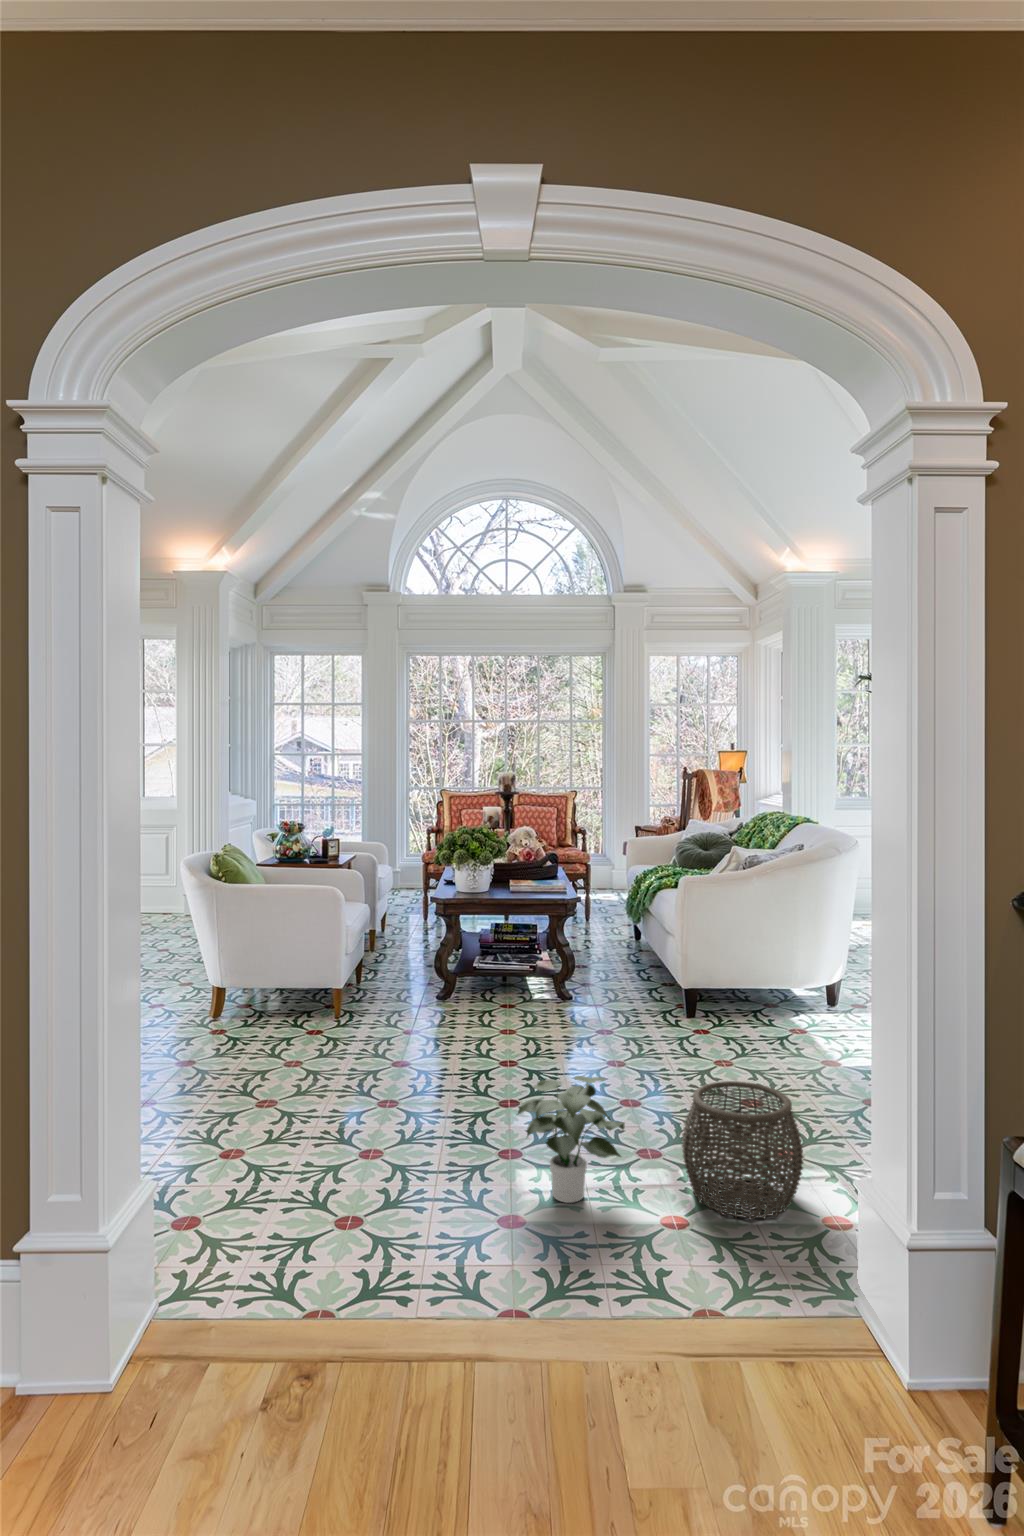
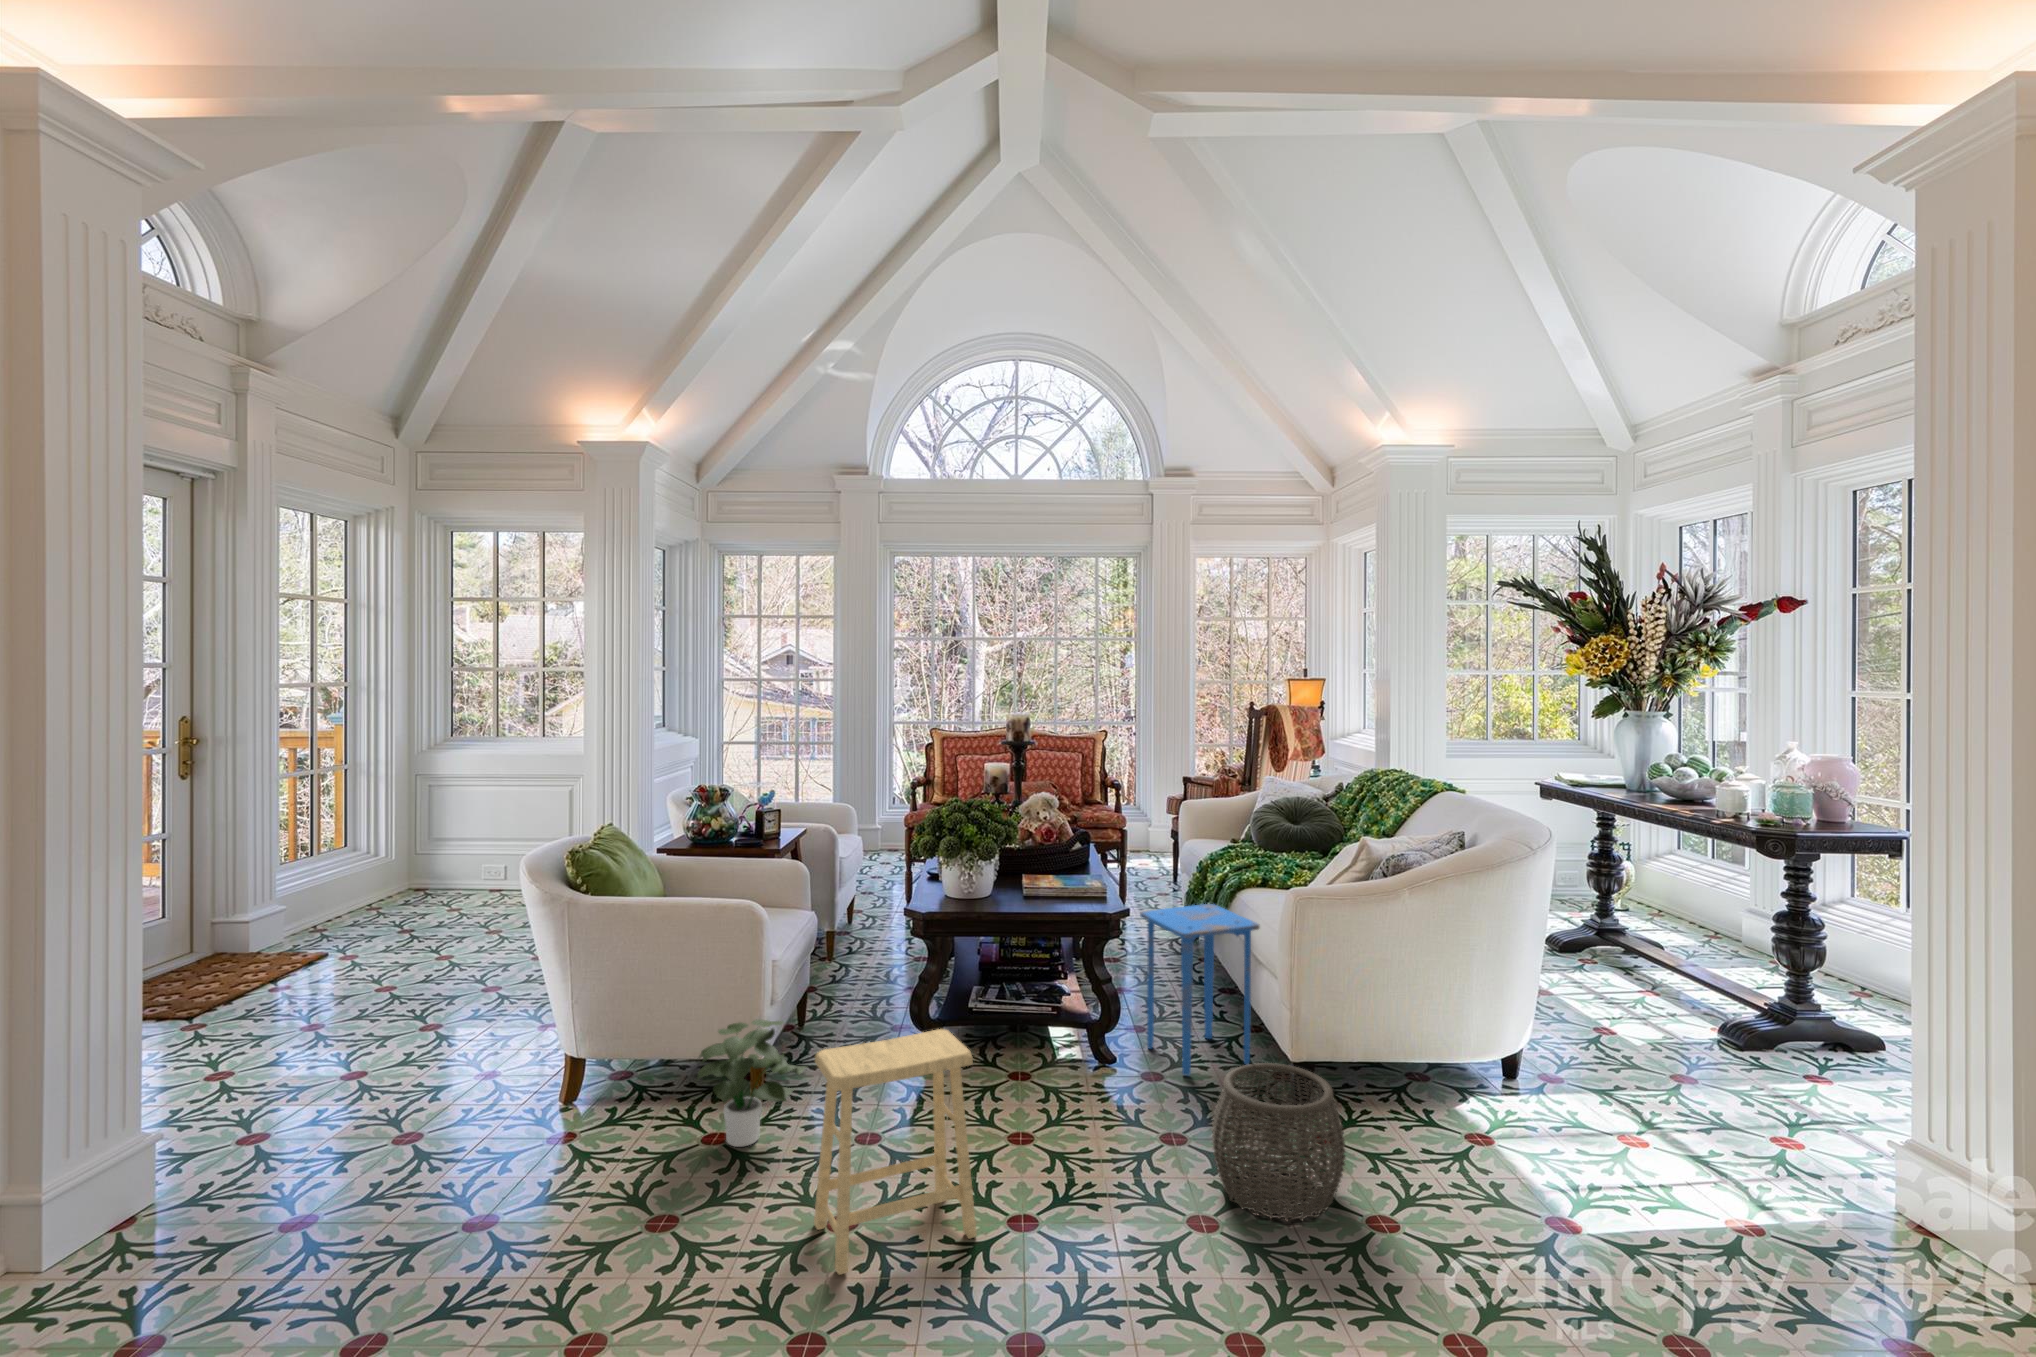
side table: none [618,950,726,1102] -> present [1140,904,1260,1076]
footstool: none [323,1048,470,1264] -> present [814,1029,977,1275]
potted plant: present [518,1076,625,1203] -> present [697,1019,805,1147]

